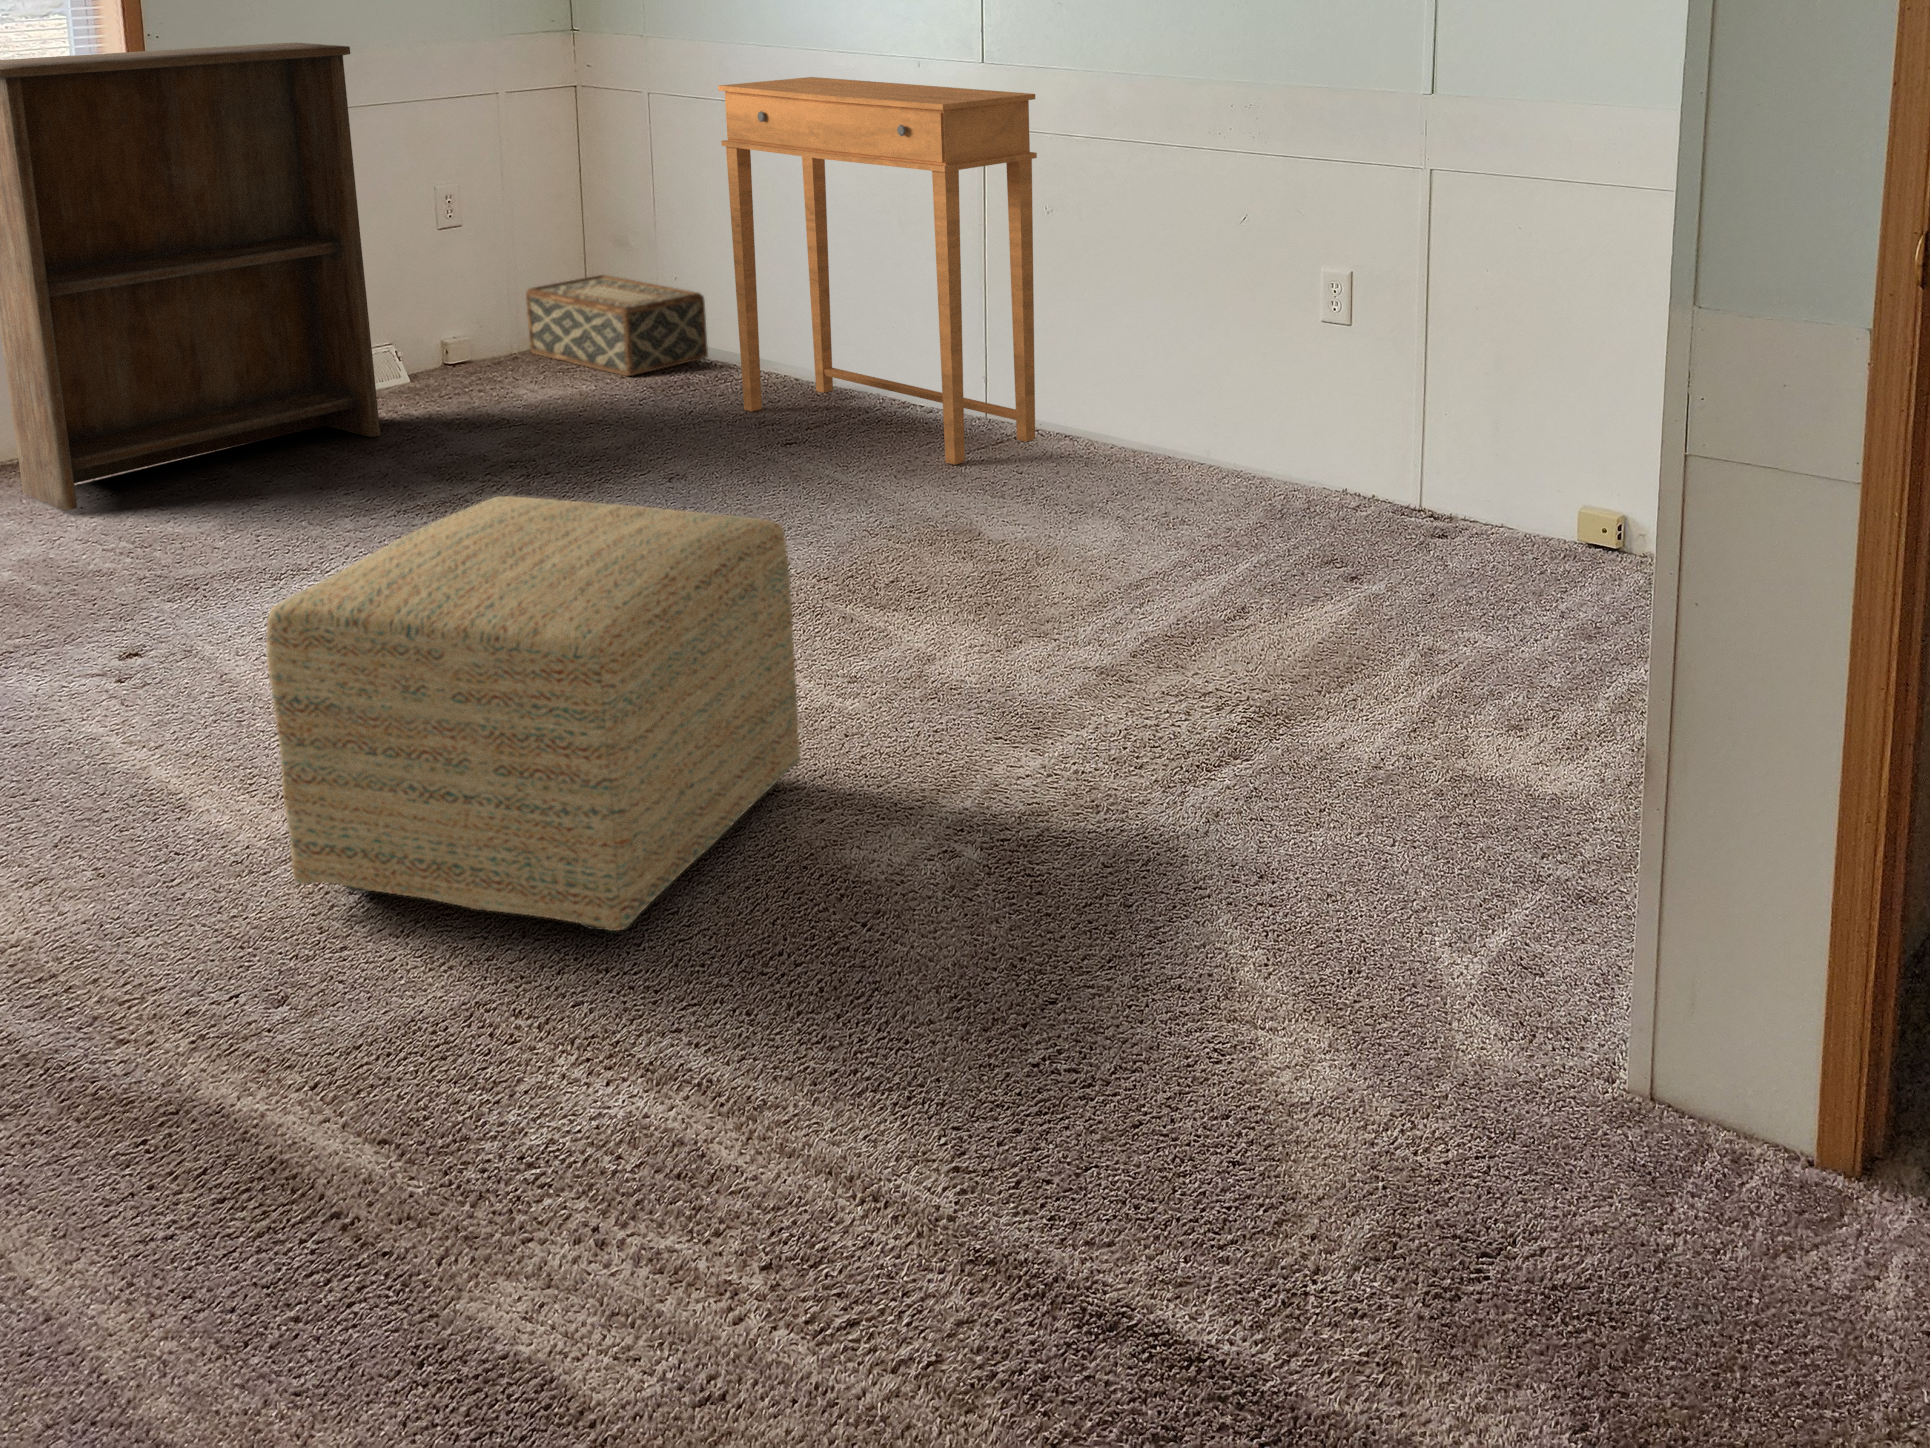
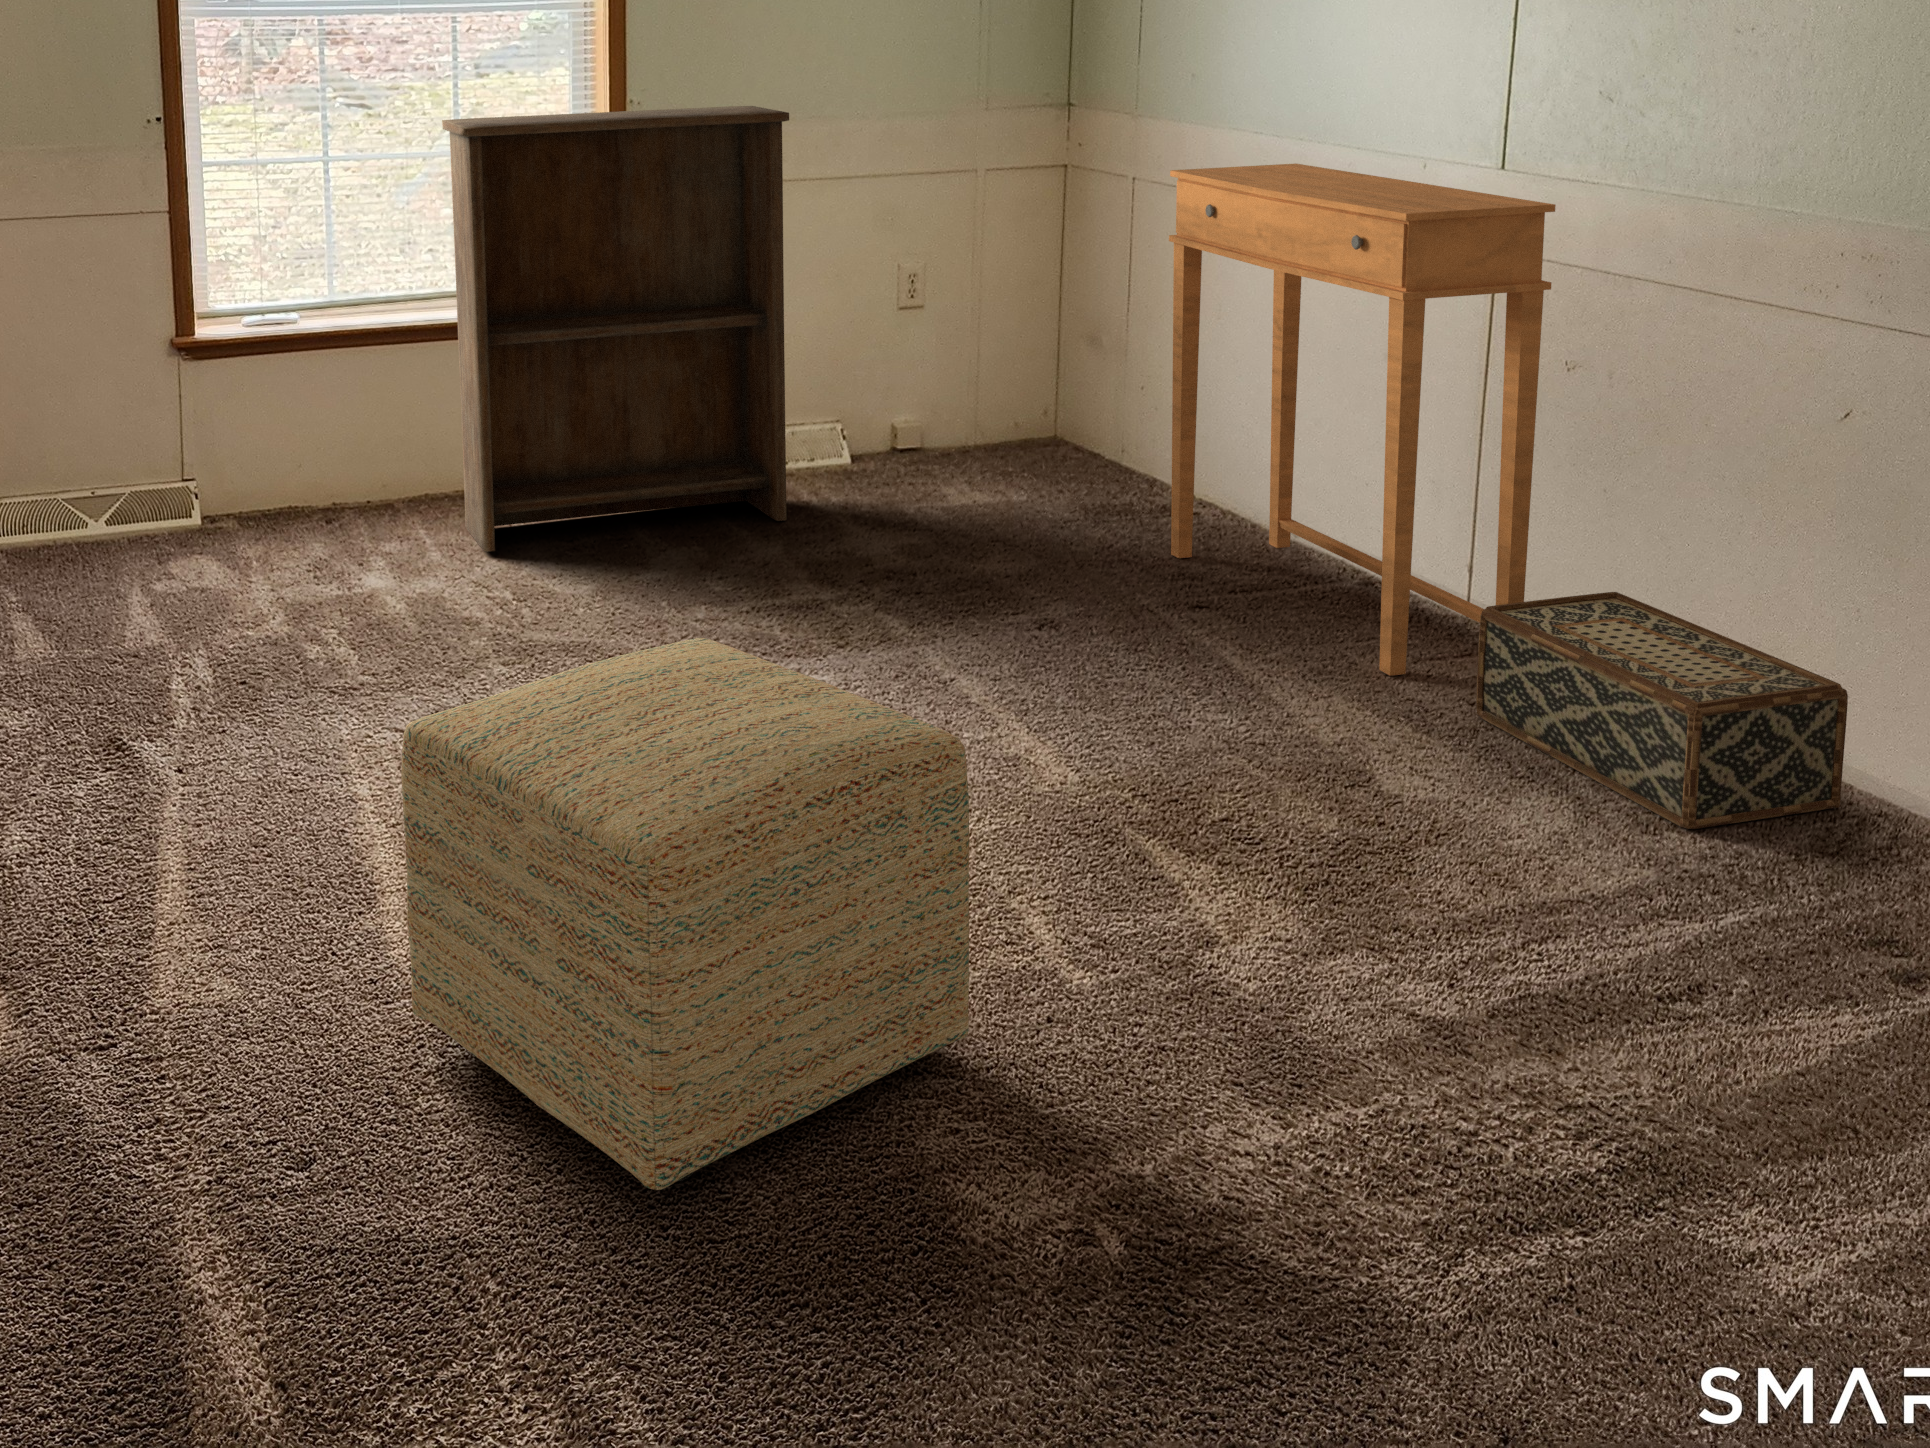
woven basket: present [526,275,708,376] -> present [1476,592,1848,829]

